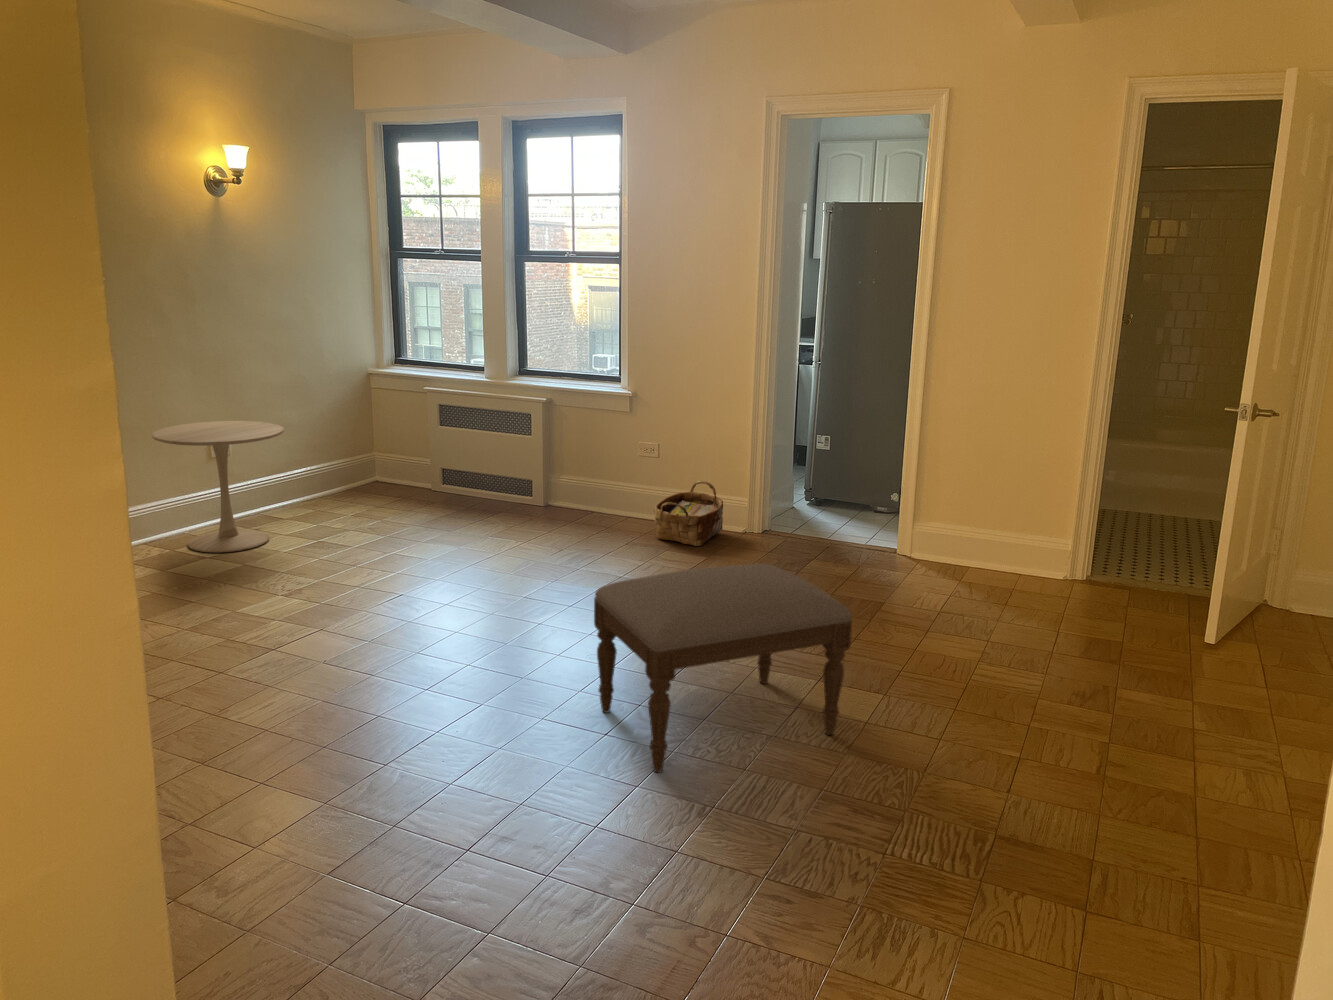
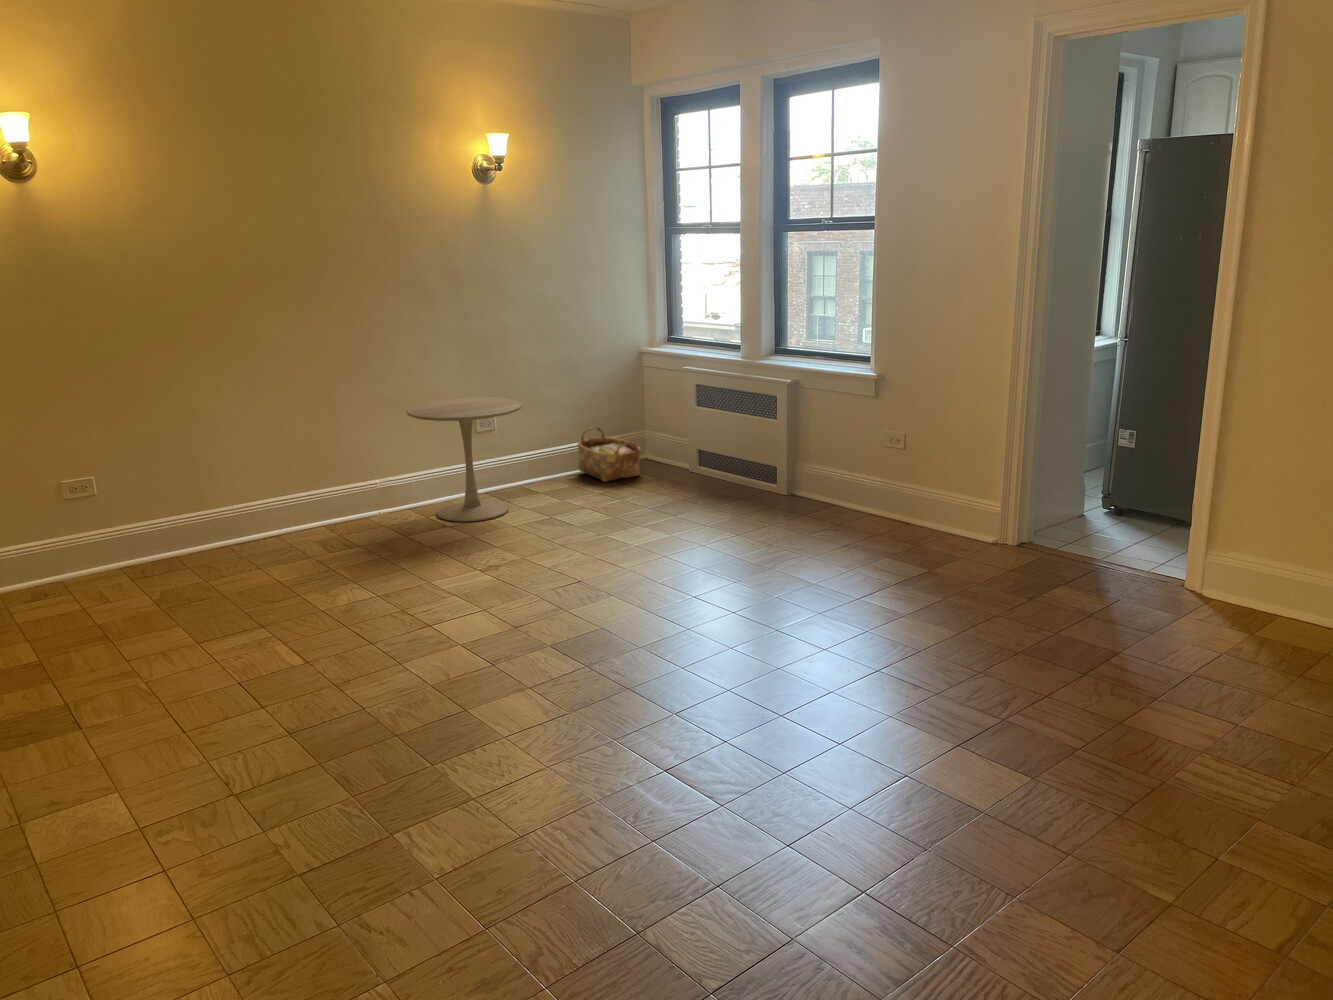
woven basket: present [654,481,723,546] -> present [578,426,641,482]
ottoman: present [594,564,852,772] -> none [668,587,945,817]

